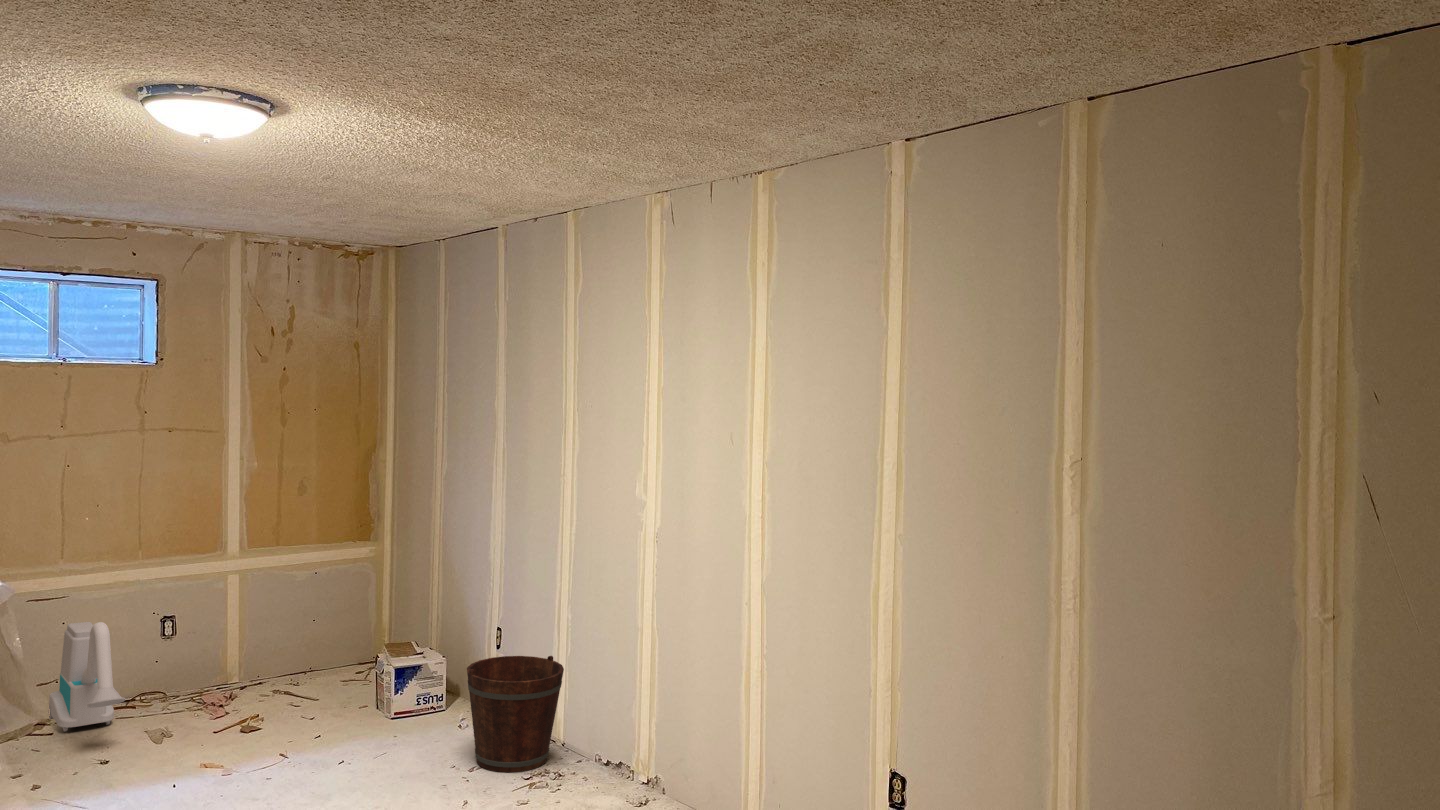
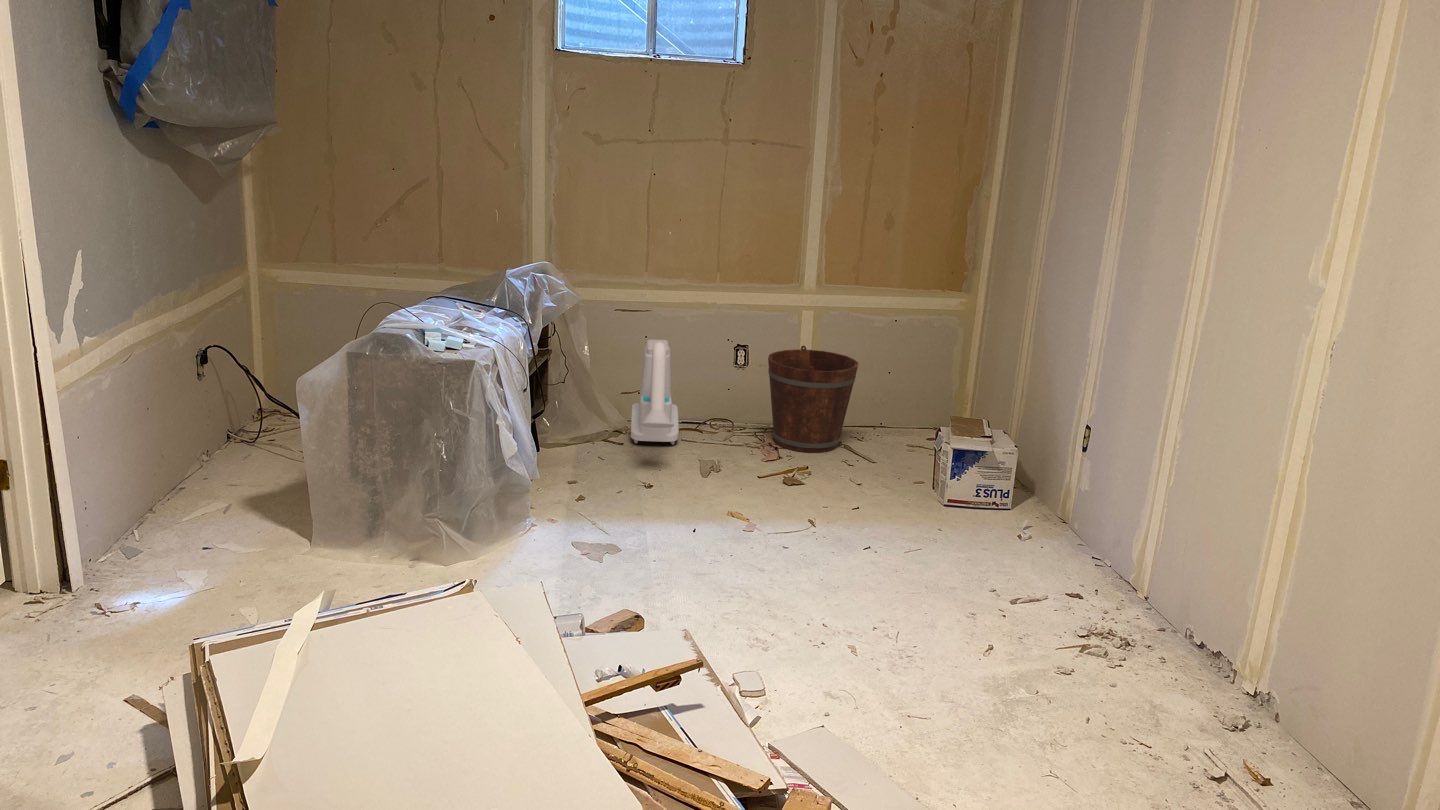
bucket: present [467,656,564,772] -> present [768,346,858,453]

